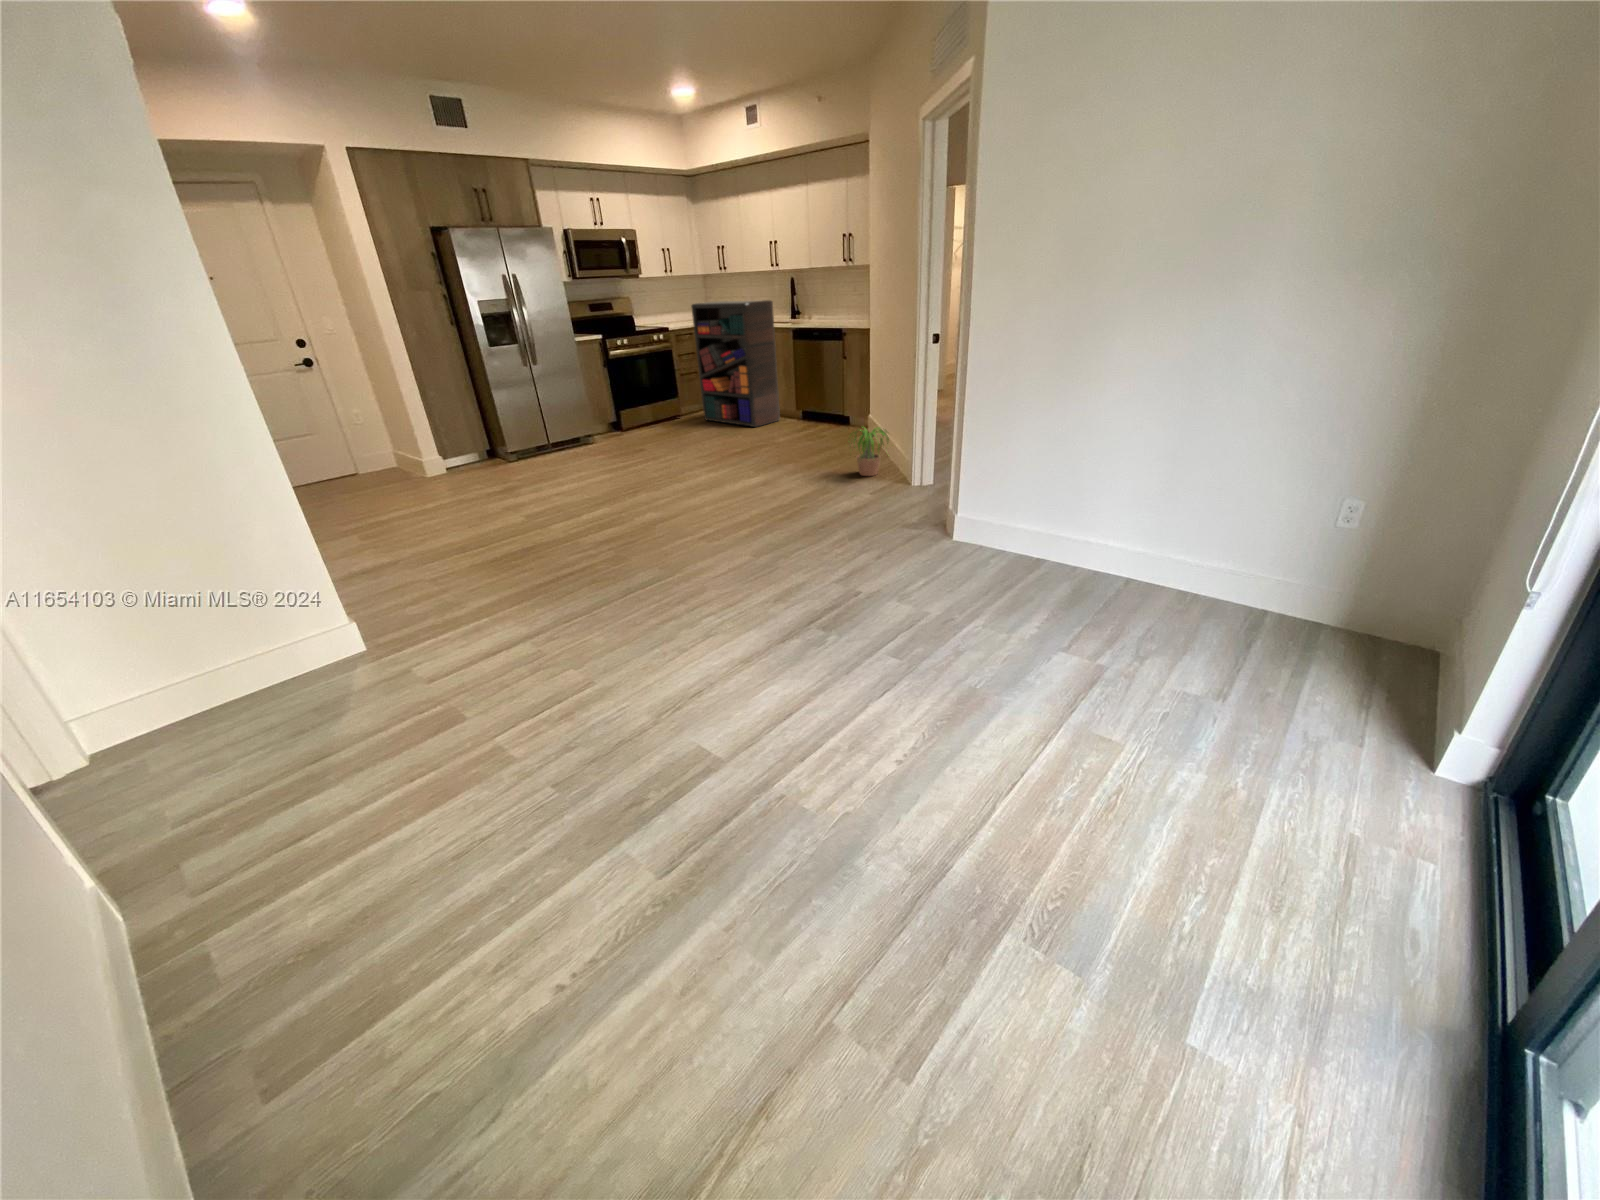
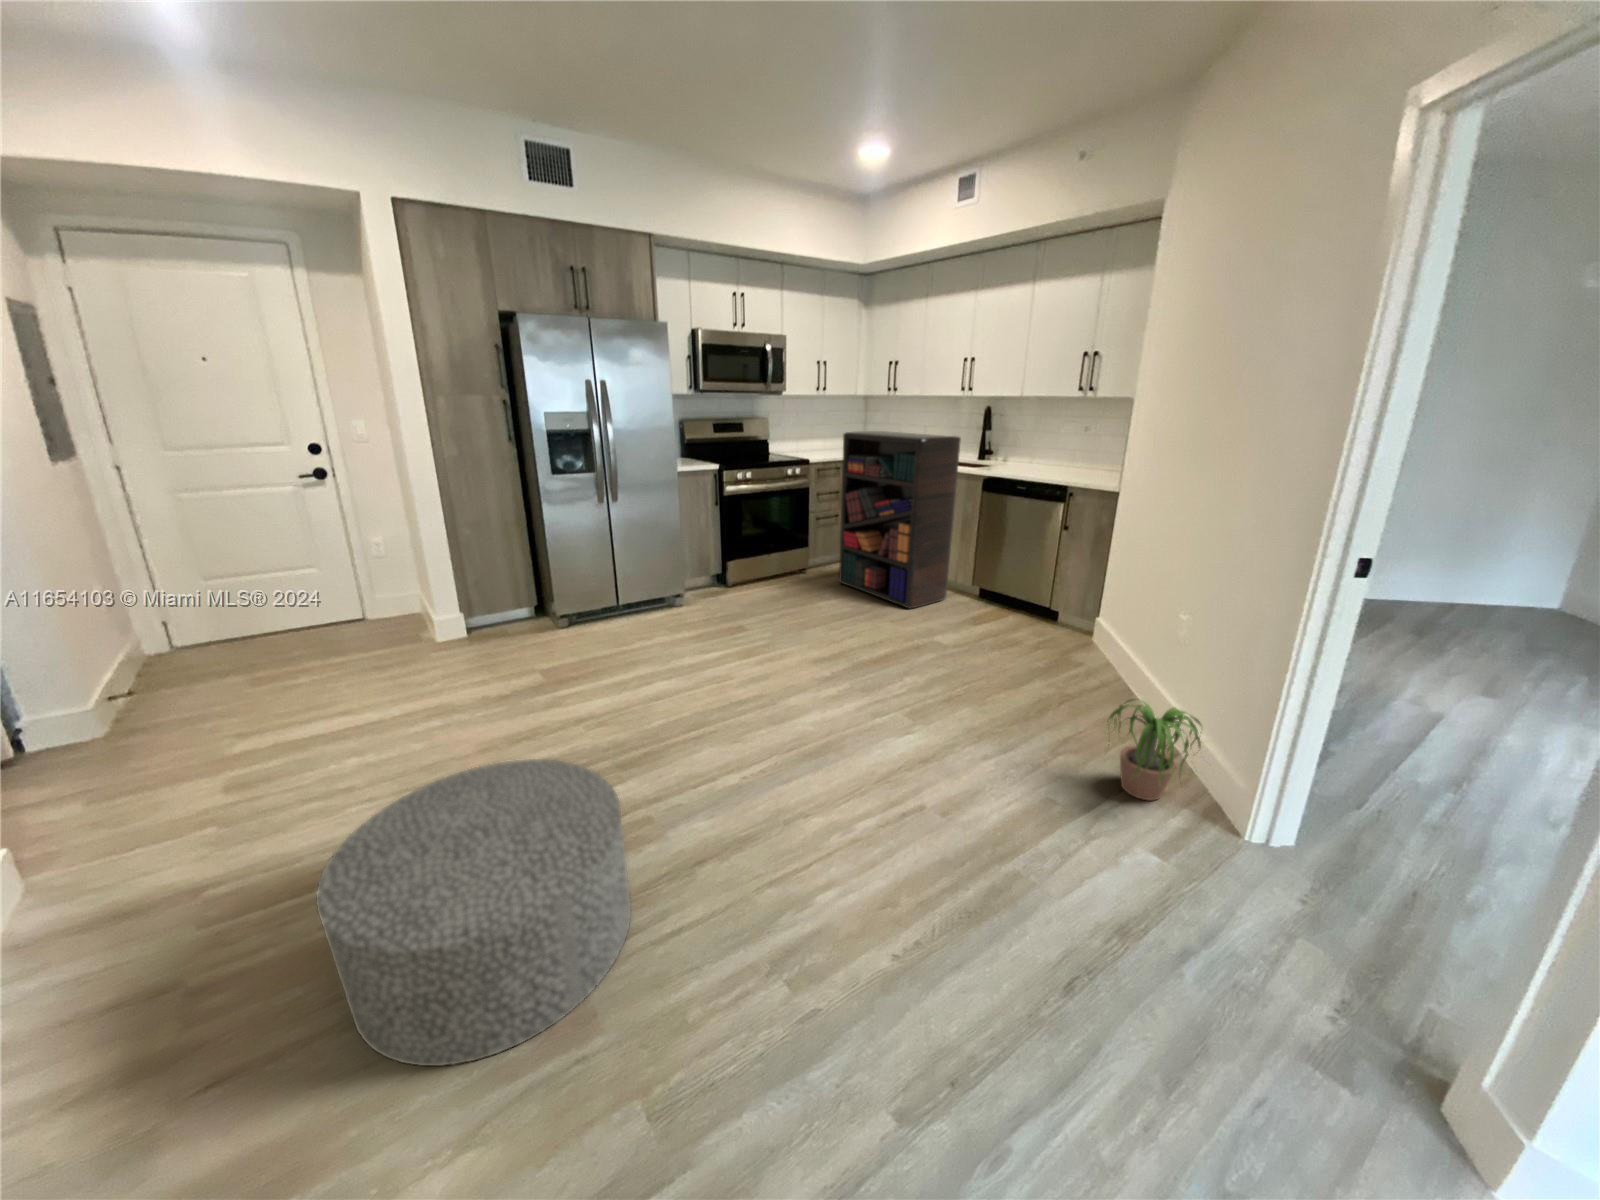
ottoman: none [498,471,630,564] -> present [316,759,631,1066]

